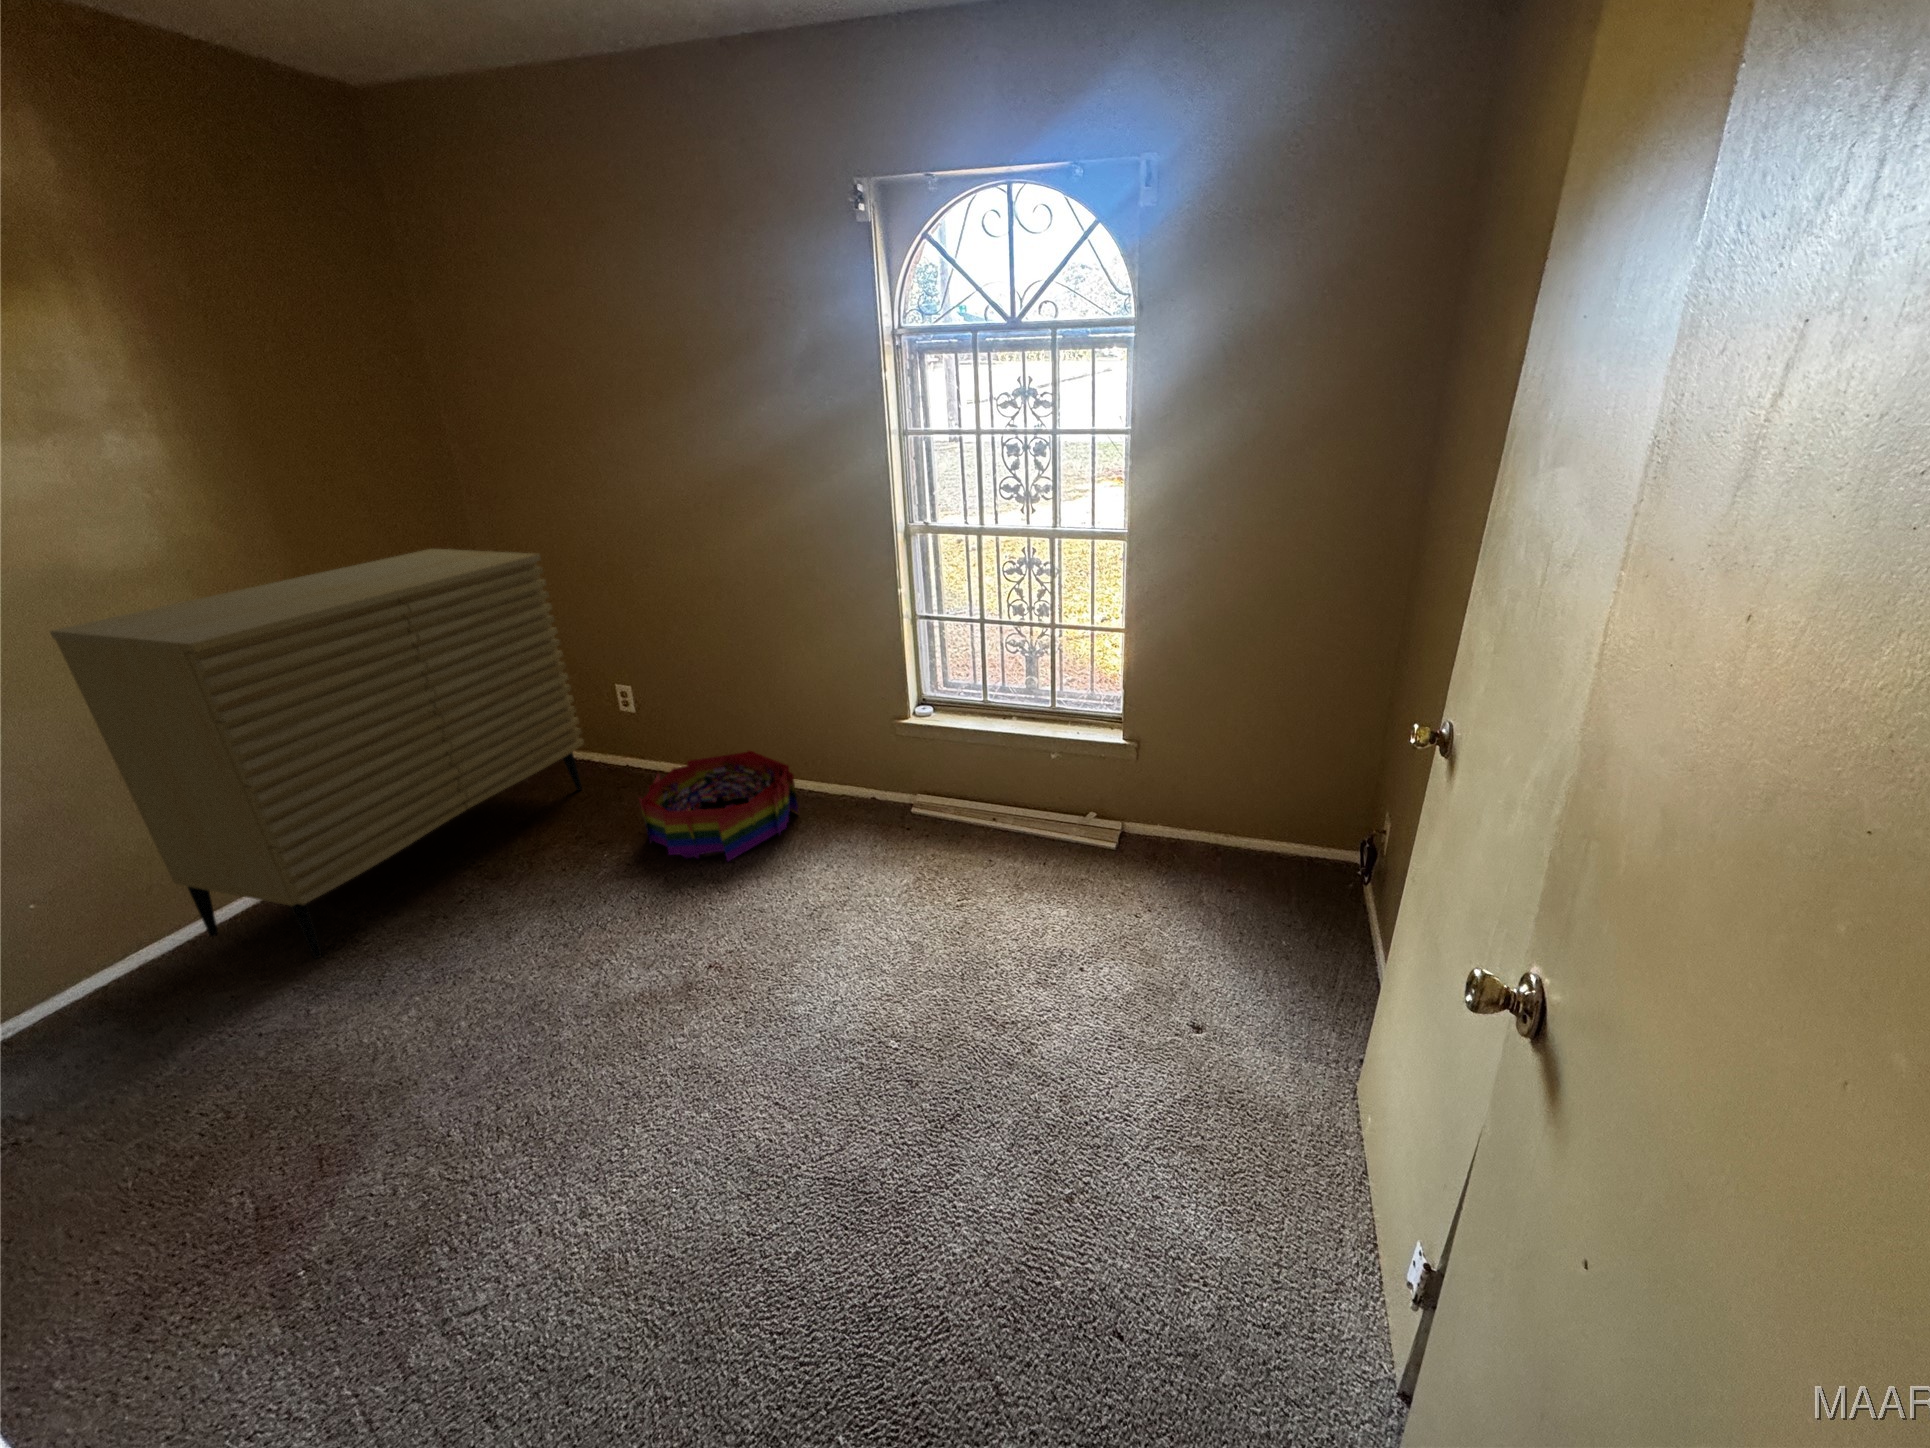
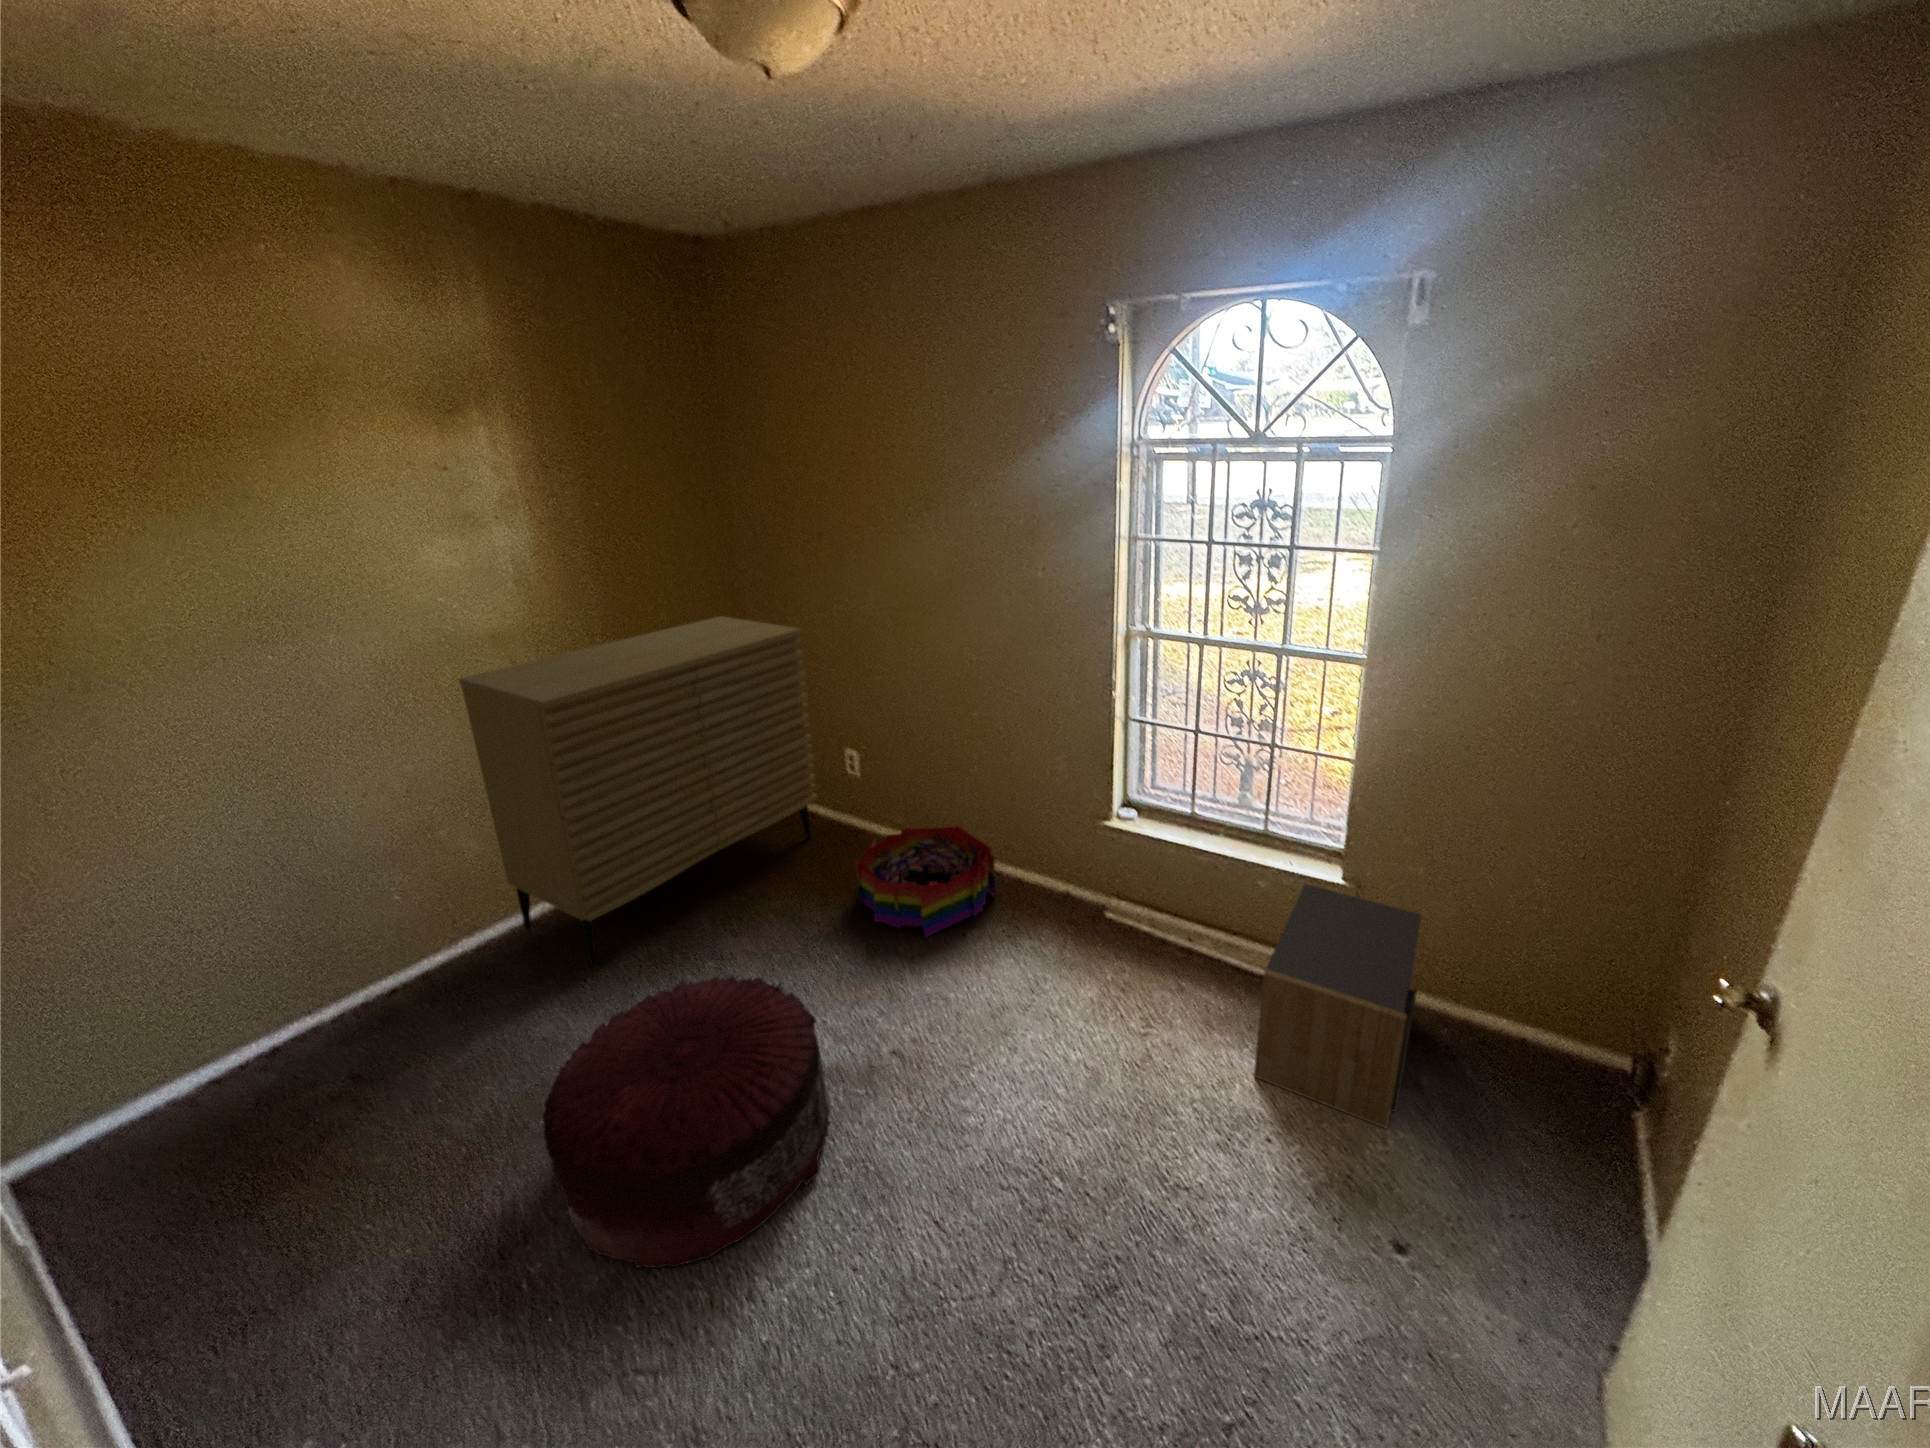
nightstand: none [1063,749,1191,939] -> present [1254,884,1422,1128]
pouf: none [274,918,644,1238] -> present [543,976,831,1268]

